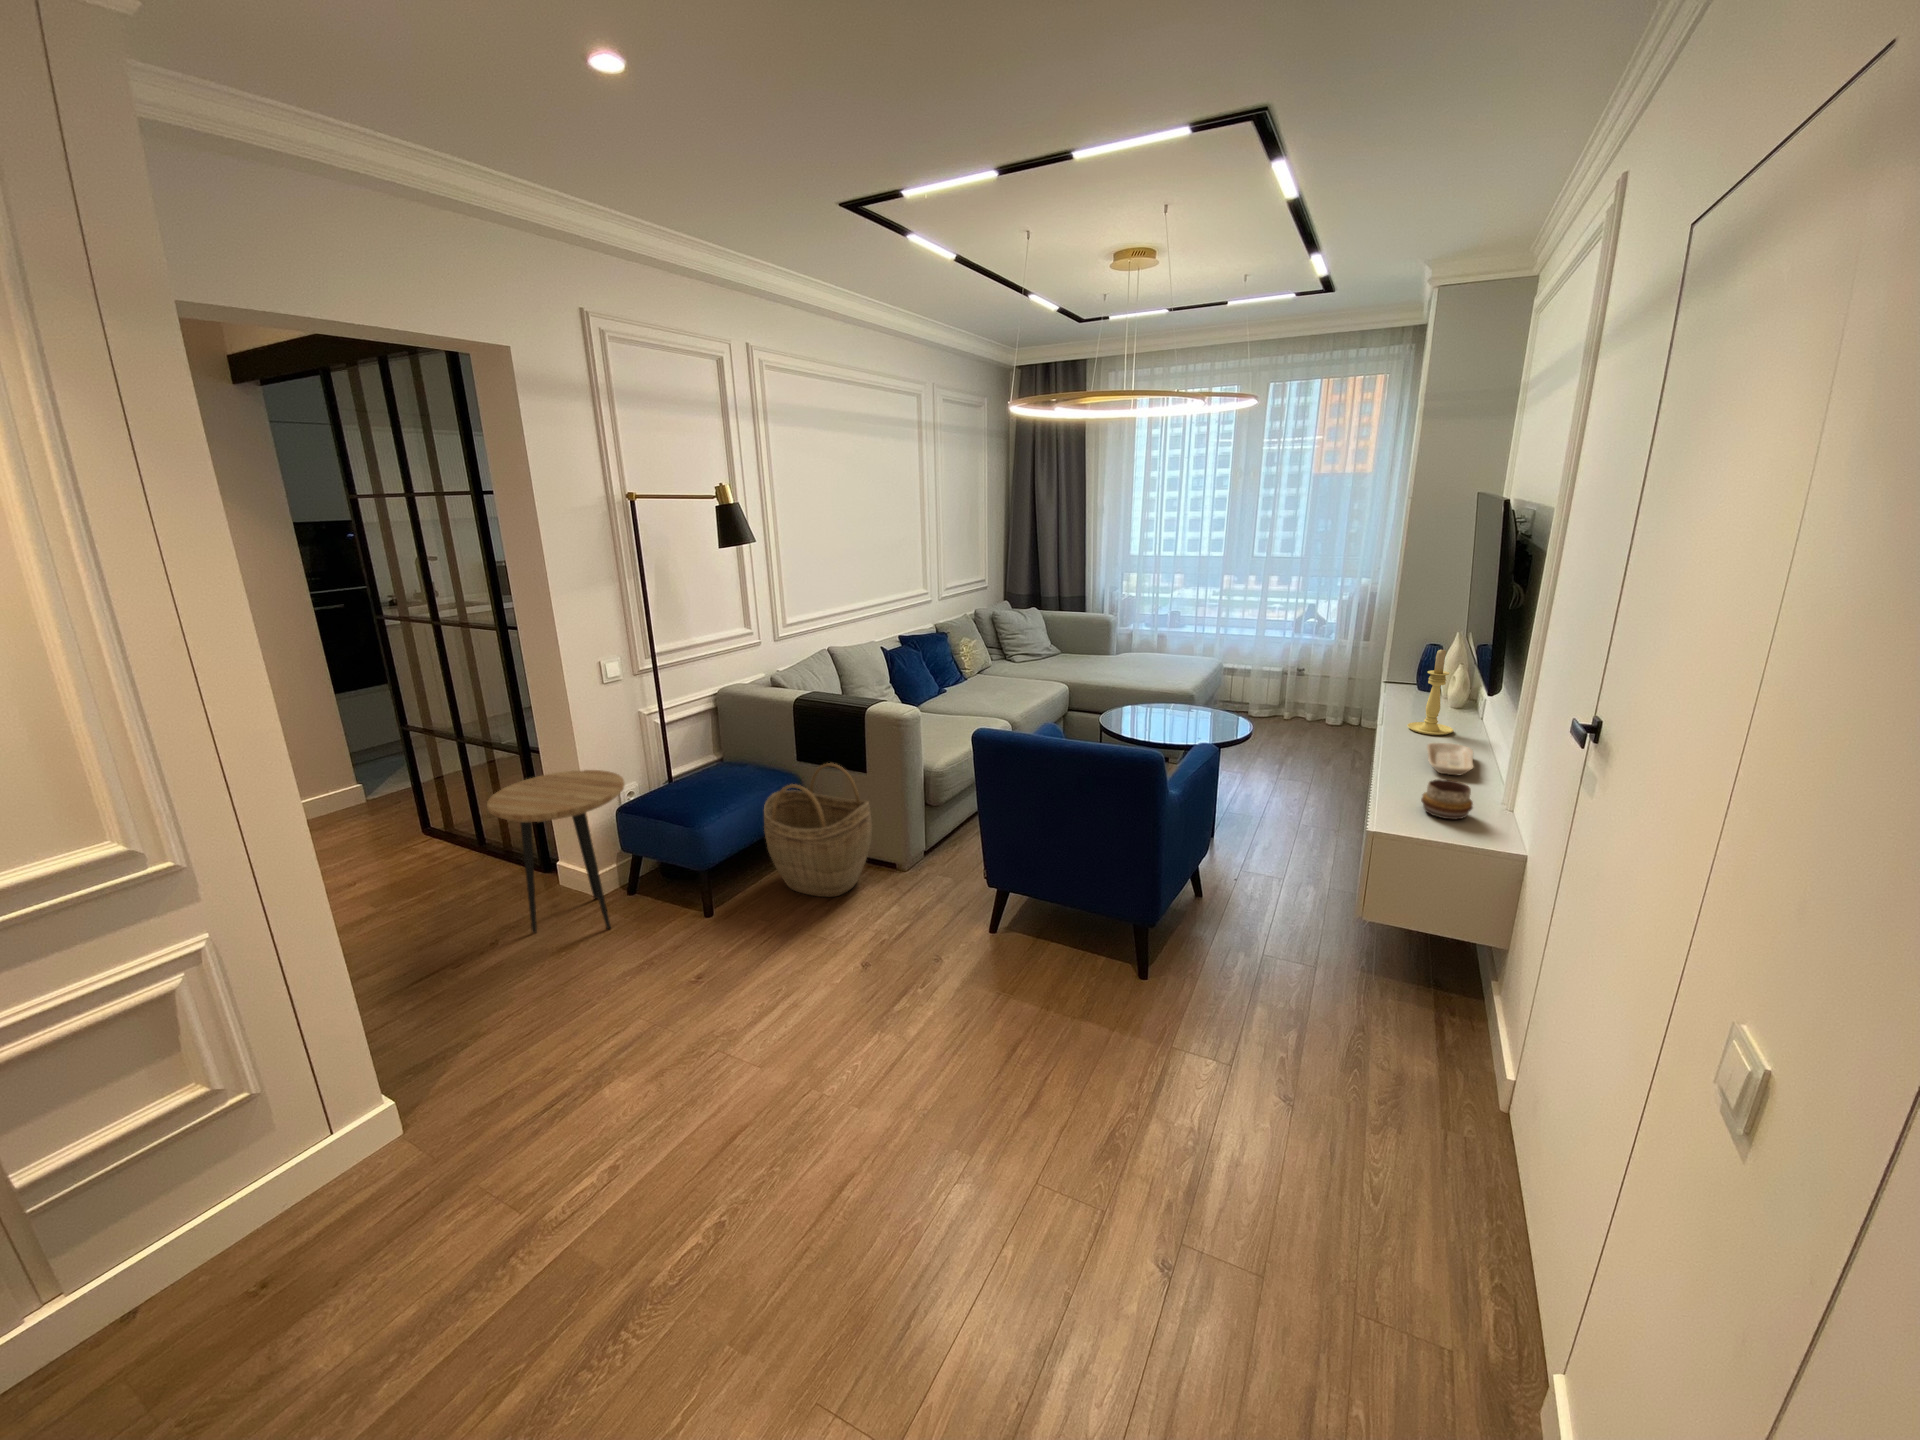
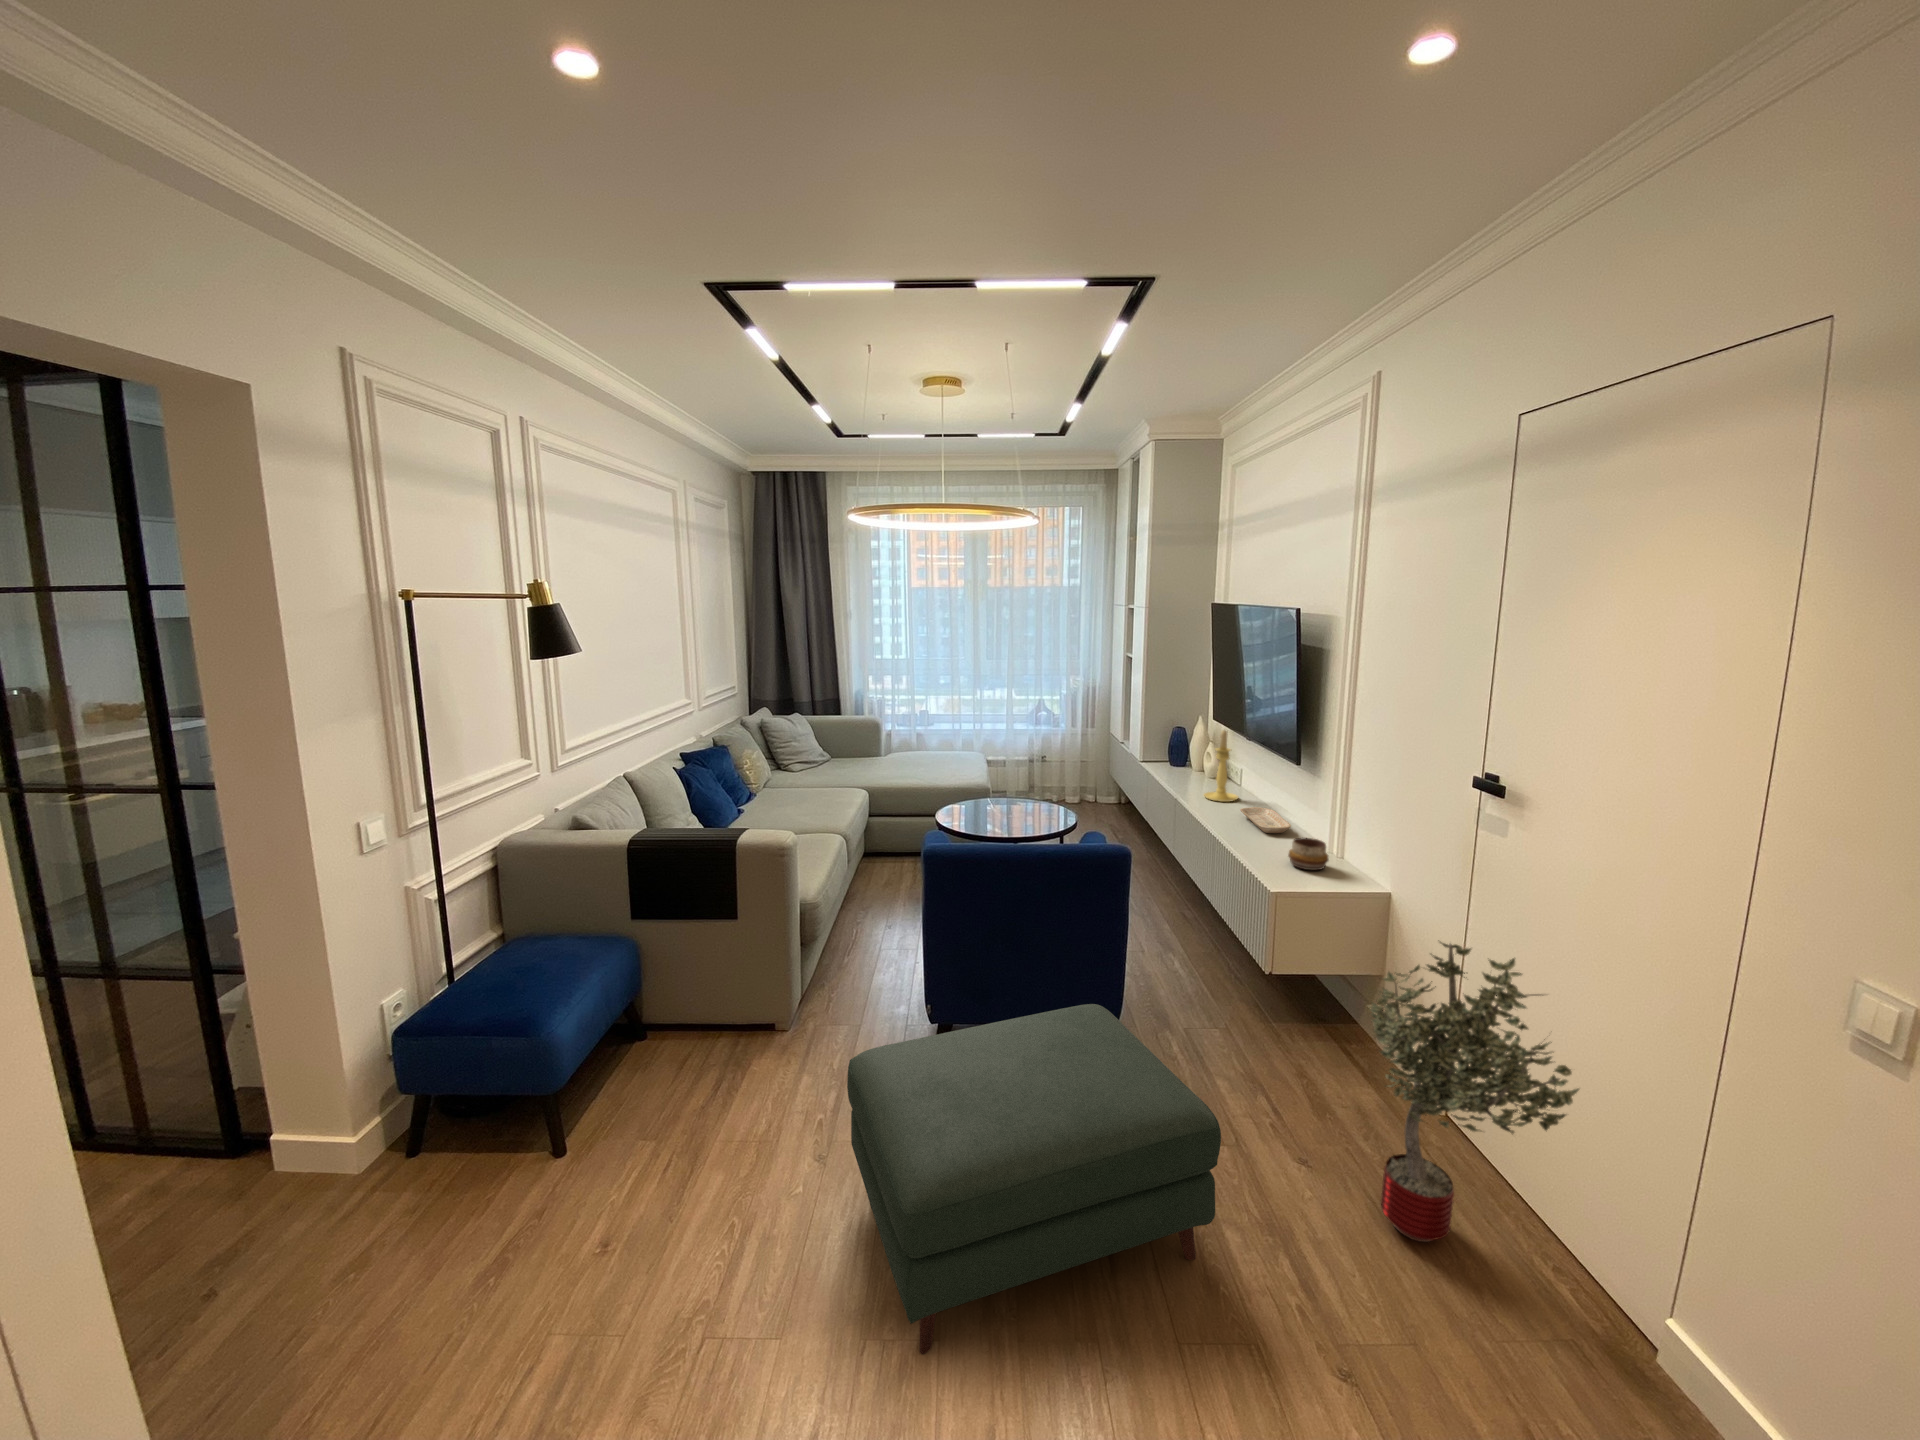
woven basket: present [764,763,872,897] -> none [617,912,755,1084]
side table: present [487,770,625,933] -> none [185,978,427,1264]
ottoman: none [815,888,1131,1139] -> present [847,1004,1221,1354]
potted tree: none [1314,897,1554,1217] -> present [1370,942,1579,1242]

